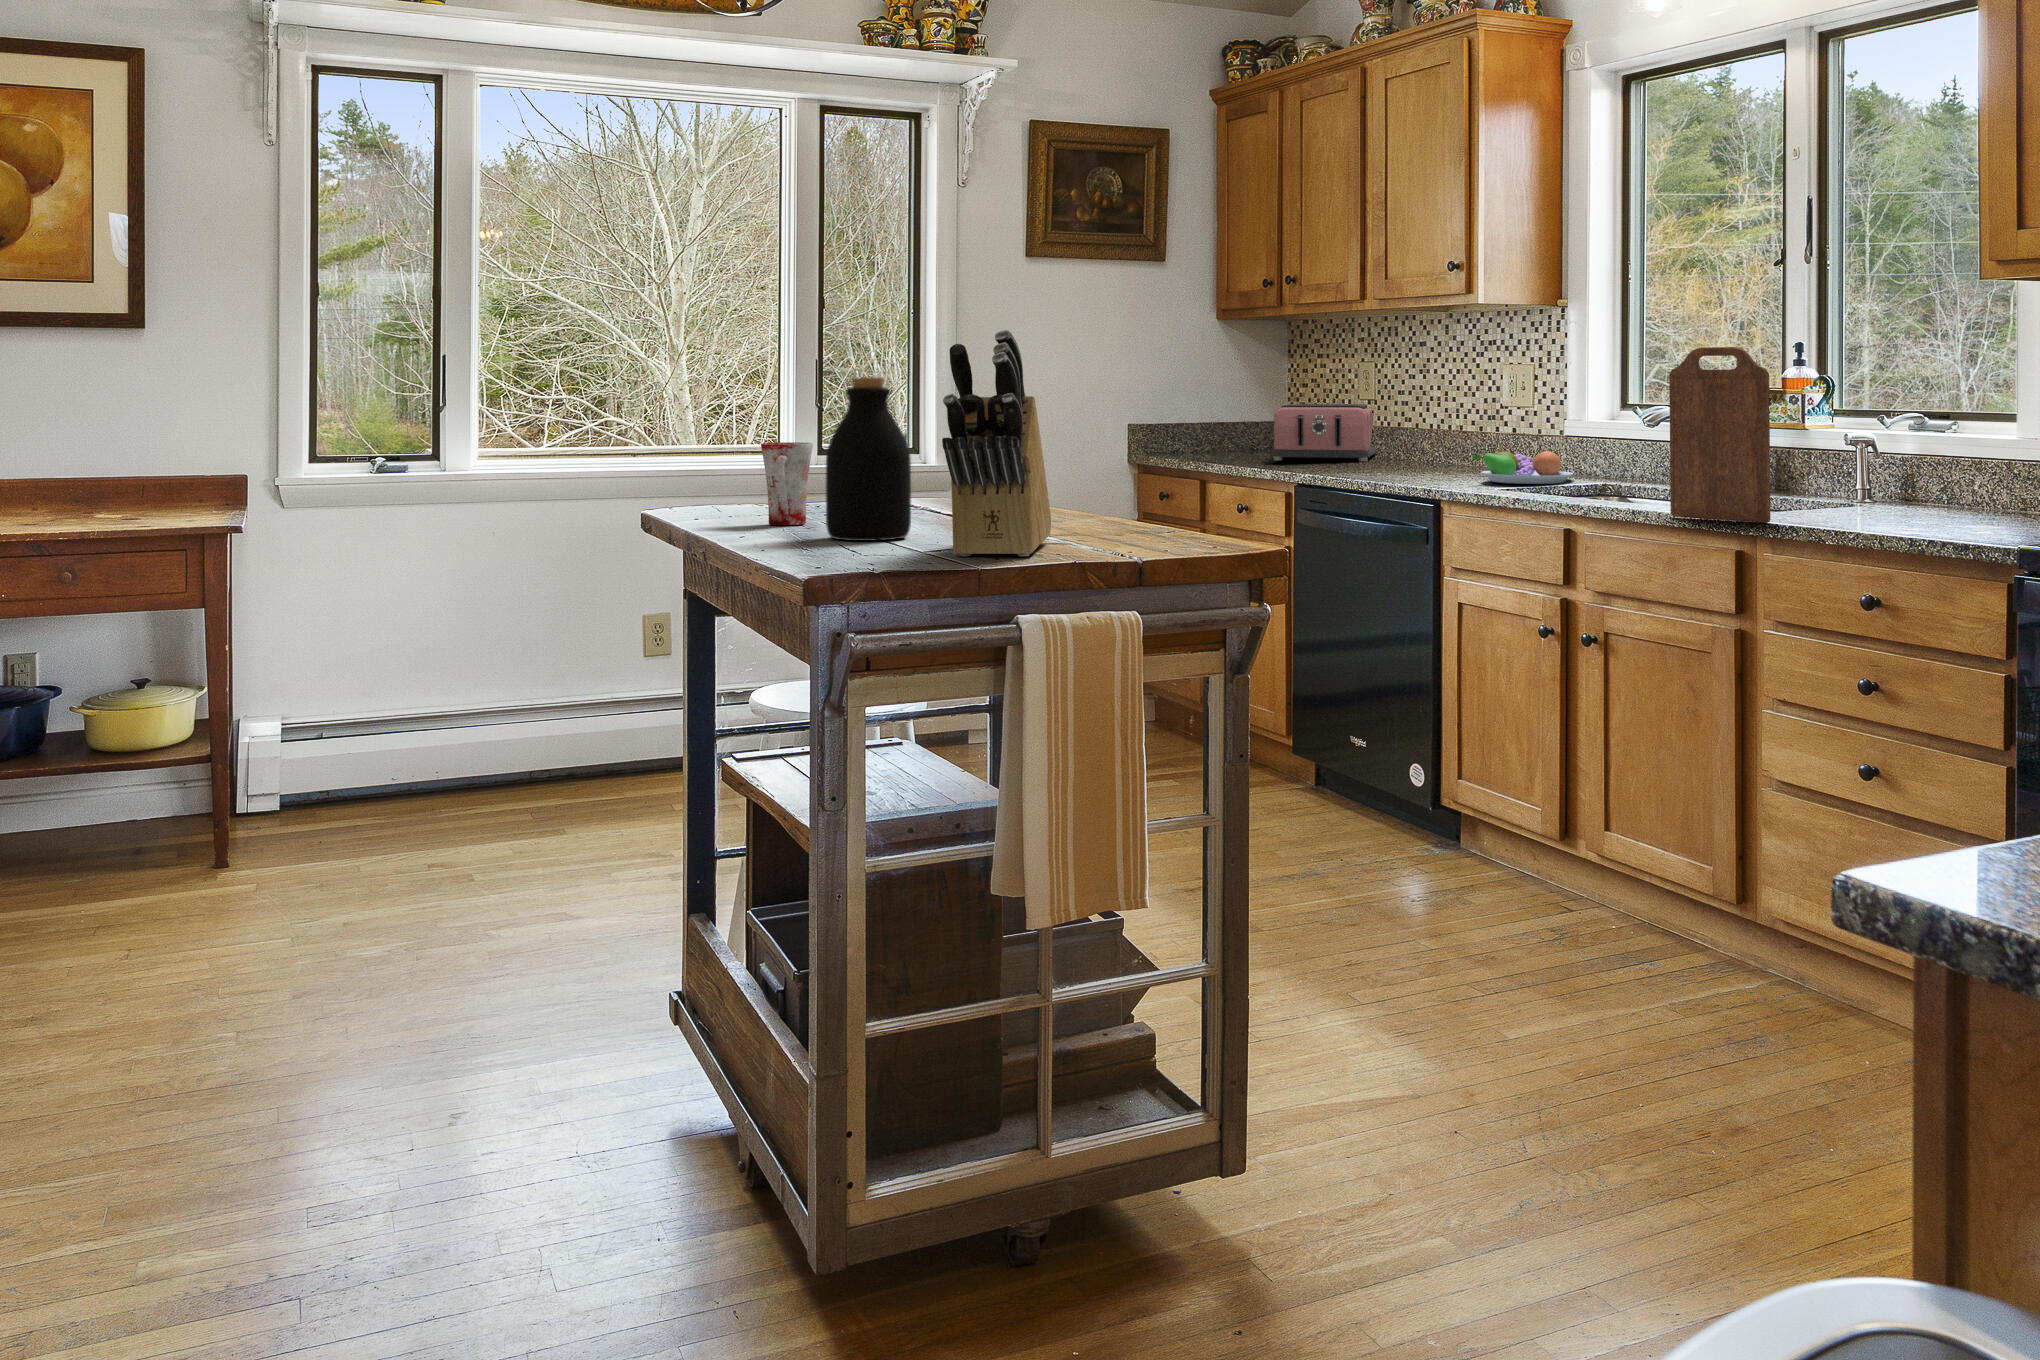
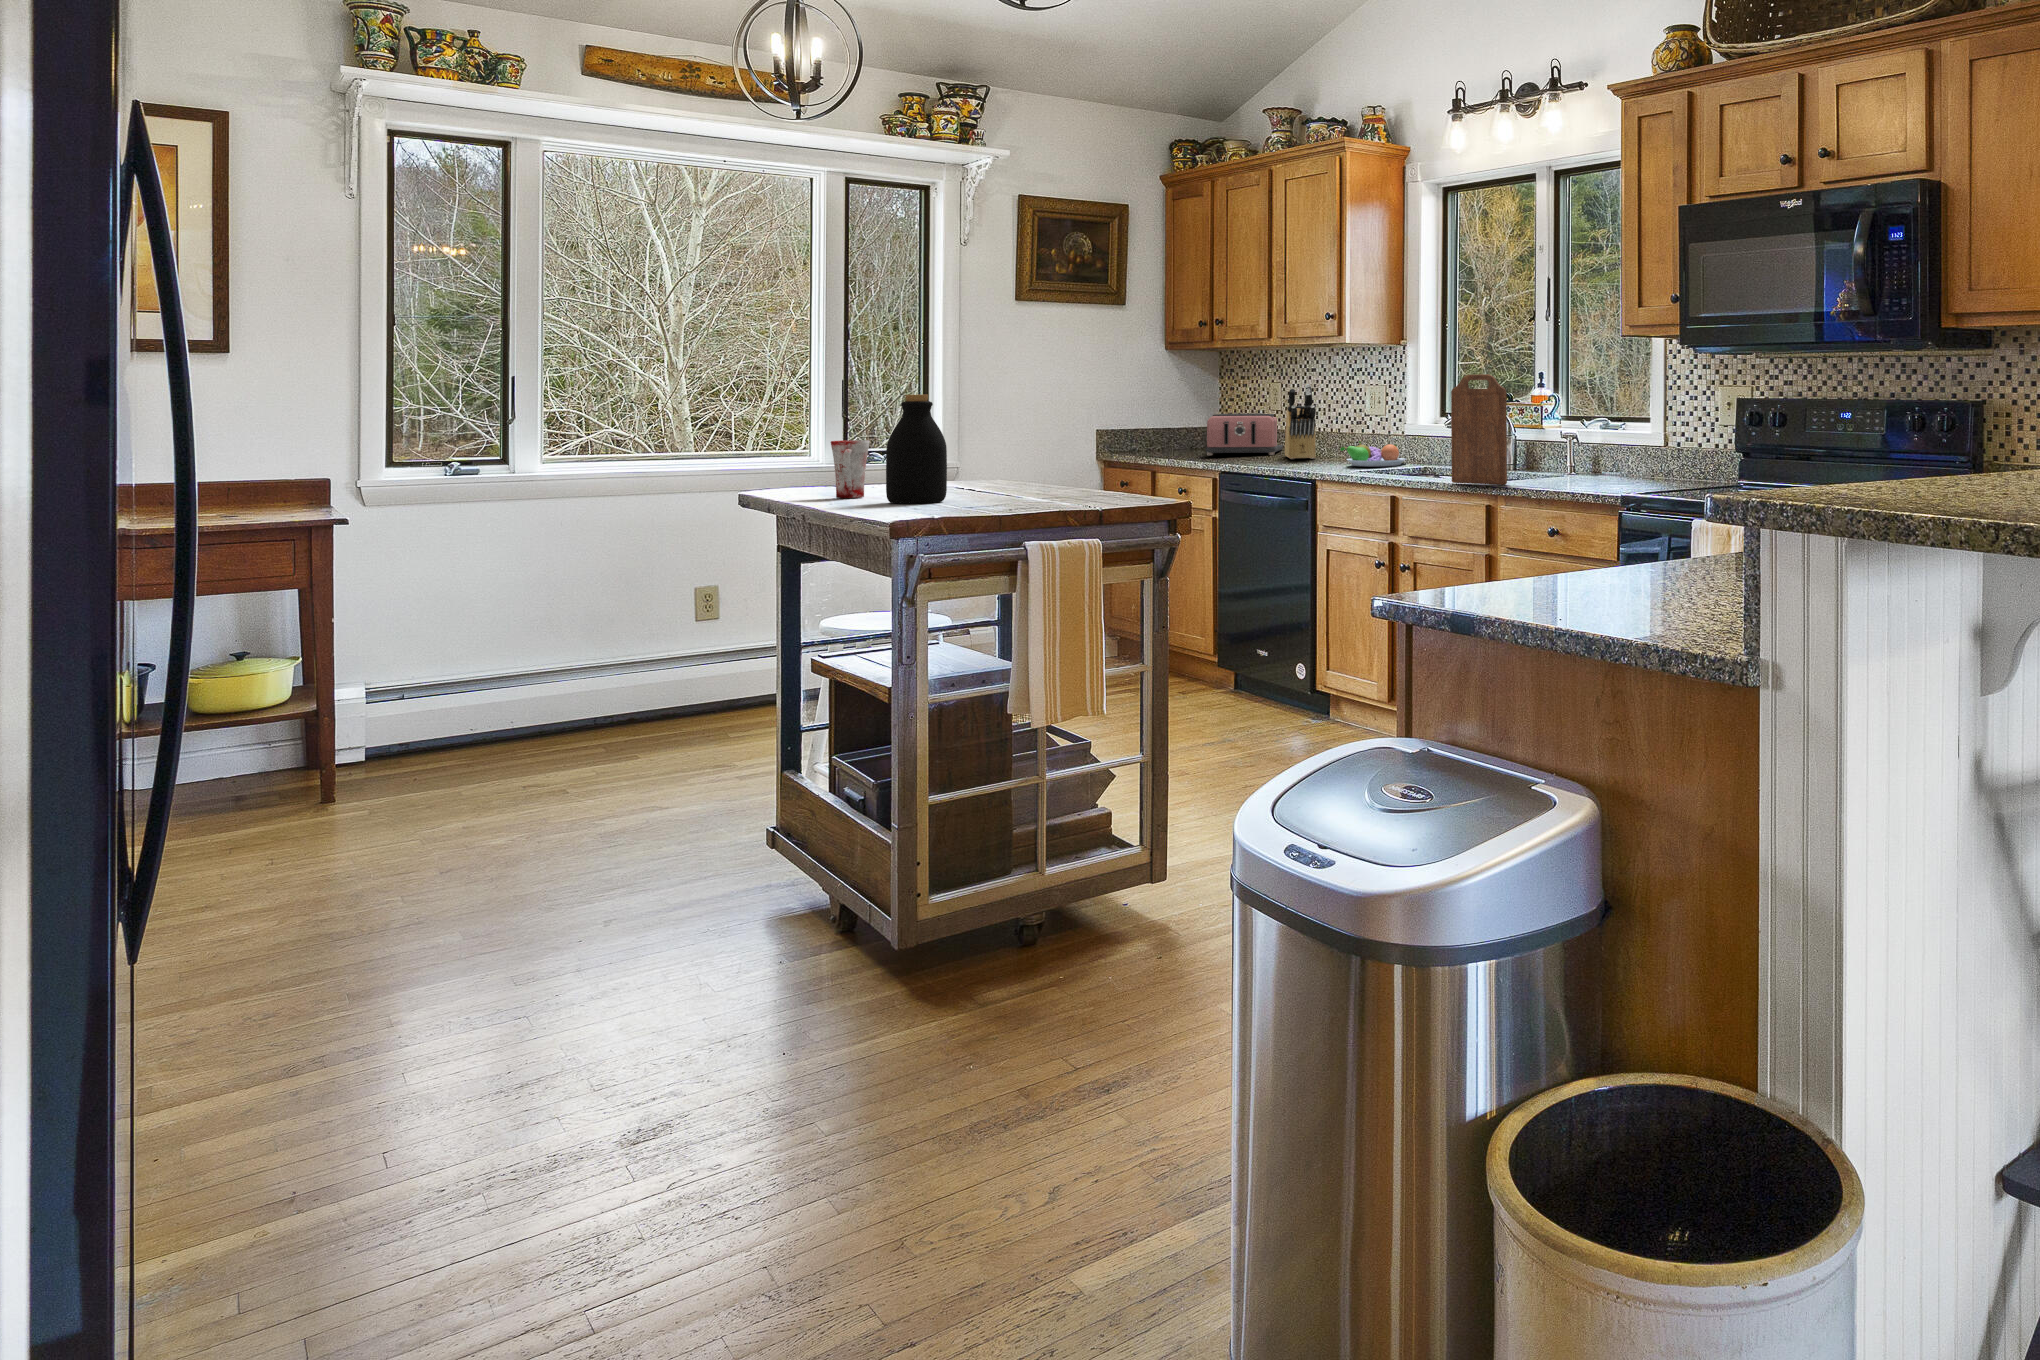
knife block: present [942,330,1051,556] -> present [1285,384,1316,459]

